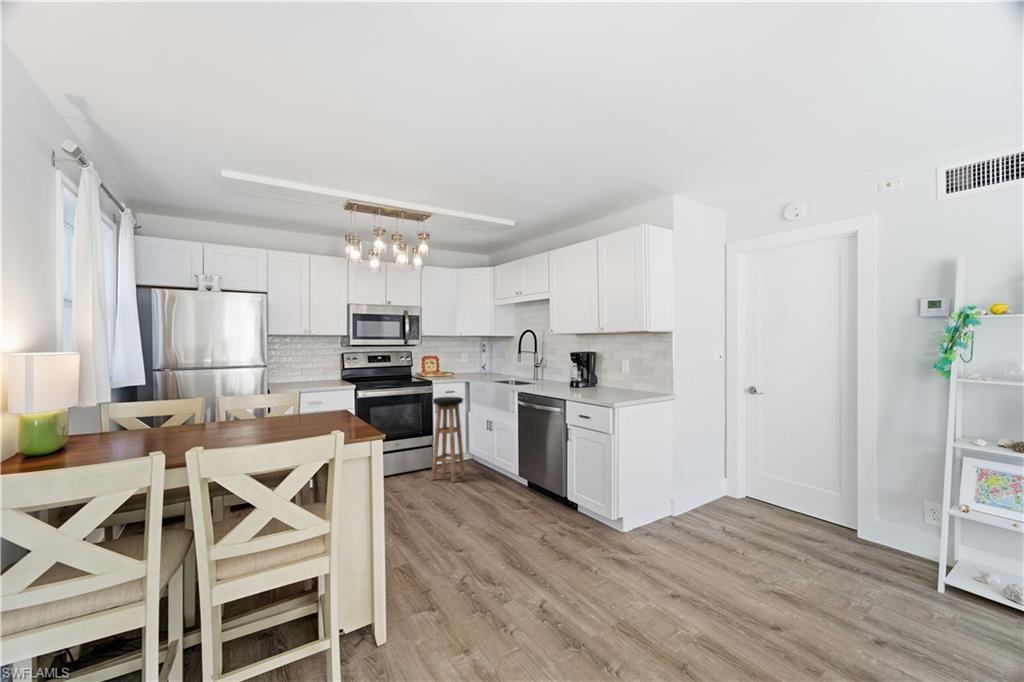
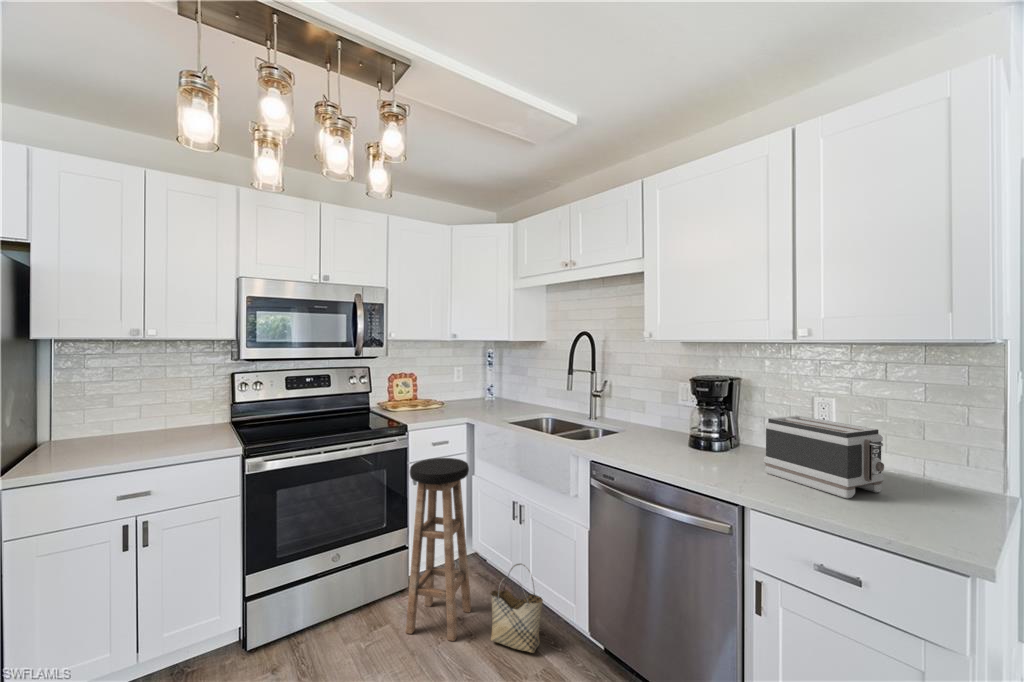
toaster: none [587,367,625,396] -> present [764,416,884,498]
woven basket: none [472,446,497,485] -> present [490,564,543,653]

